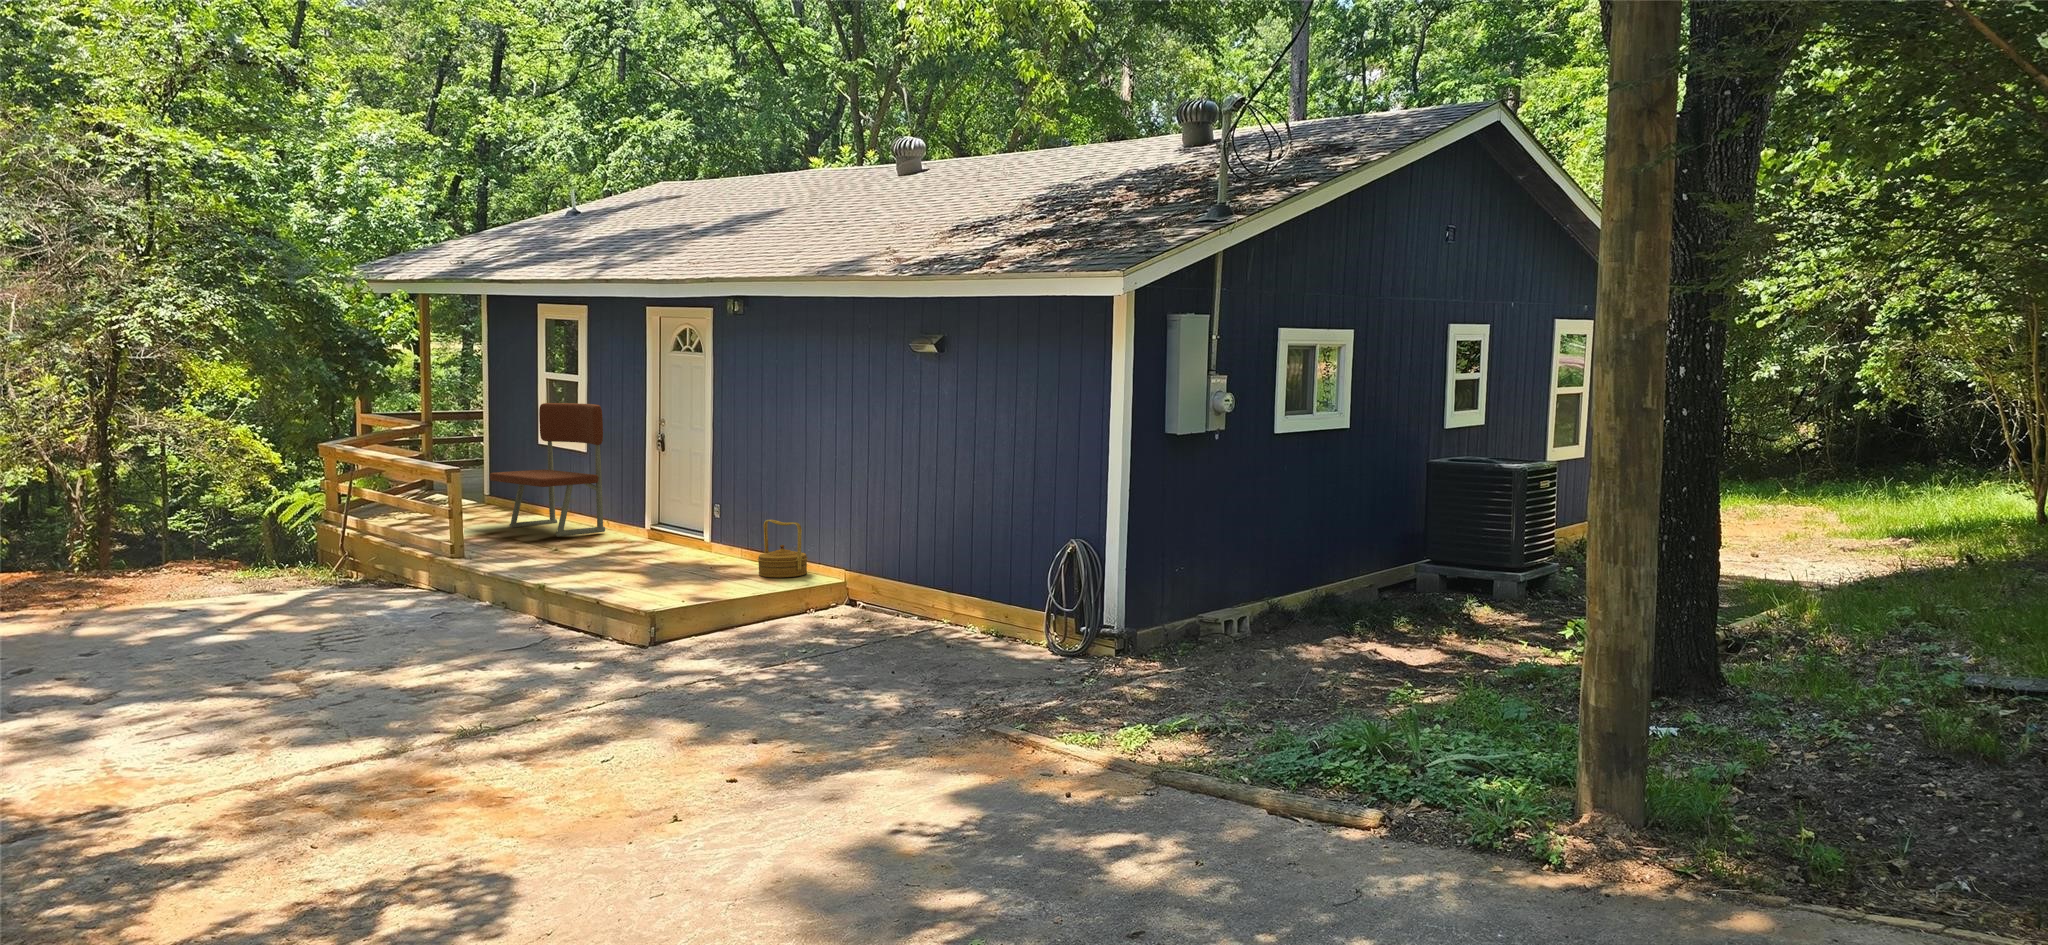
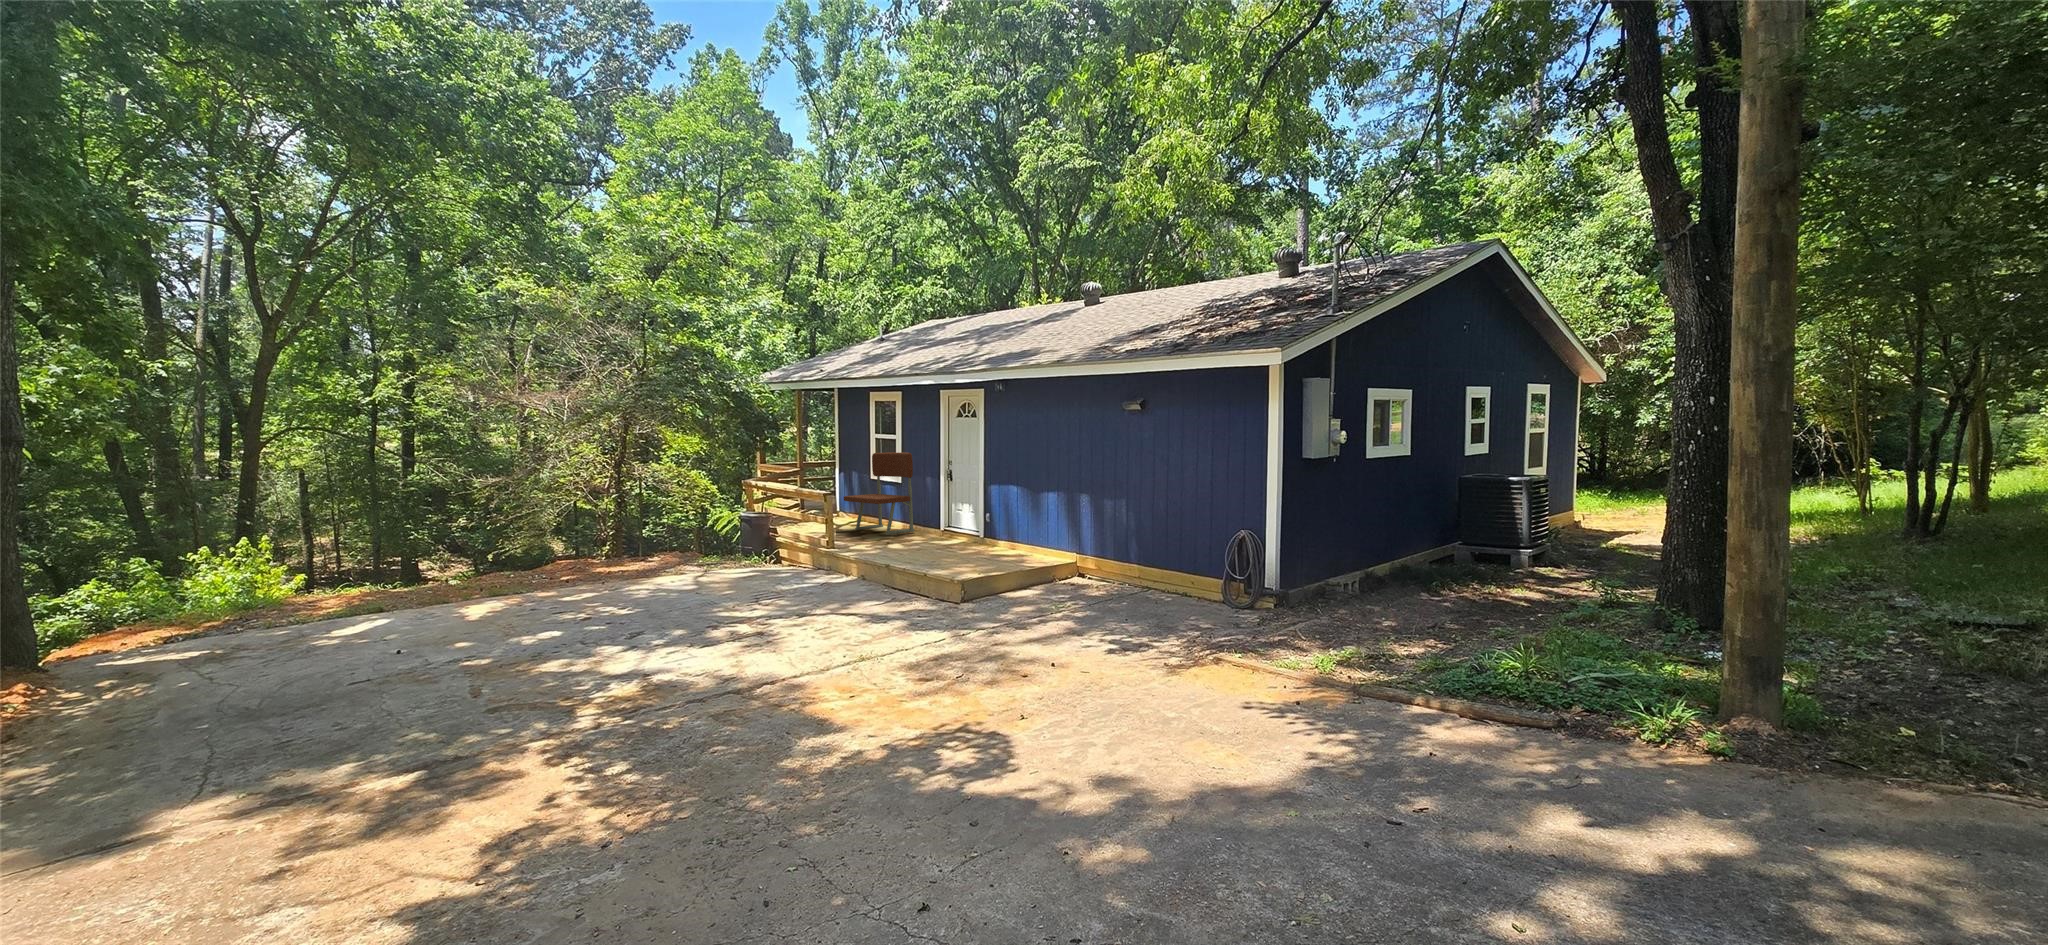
woven basket: present [757,520,808,578] -> none [1019,522,1051,559]

